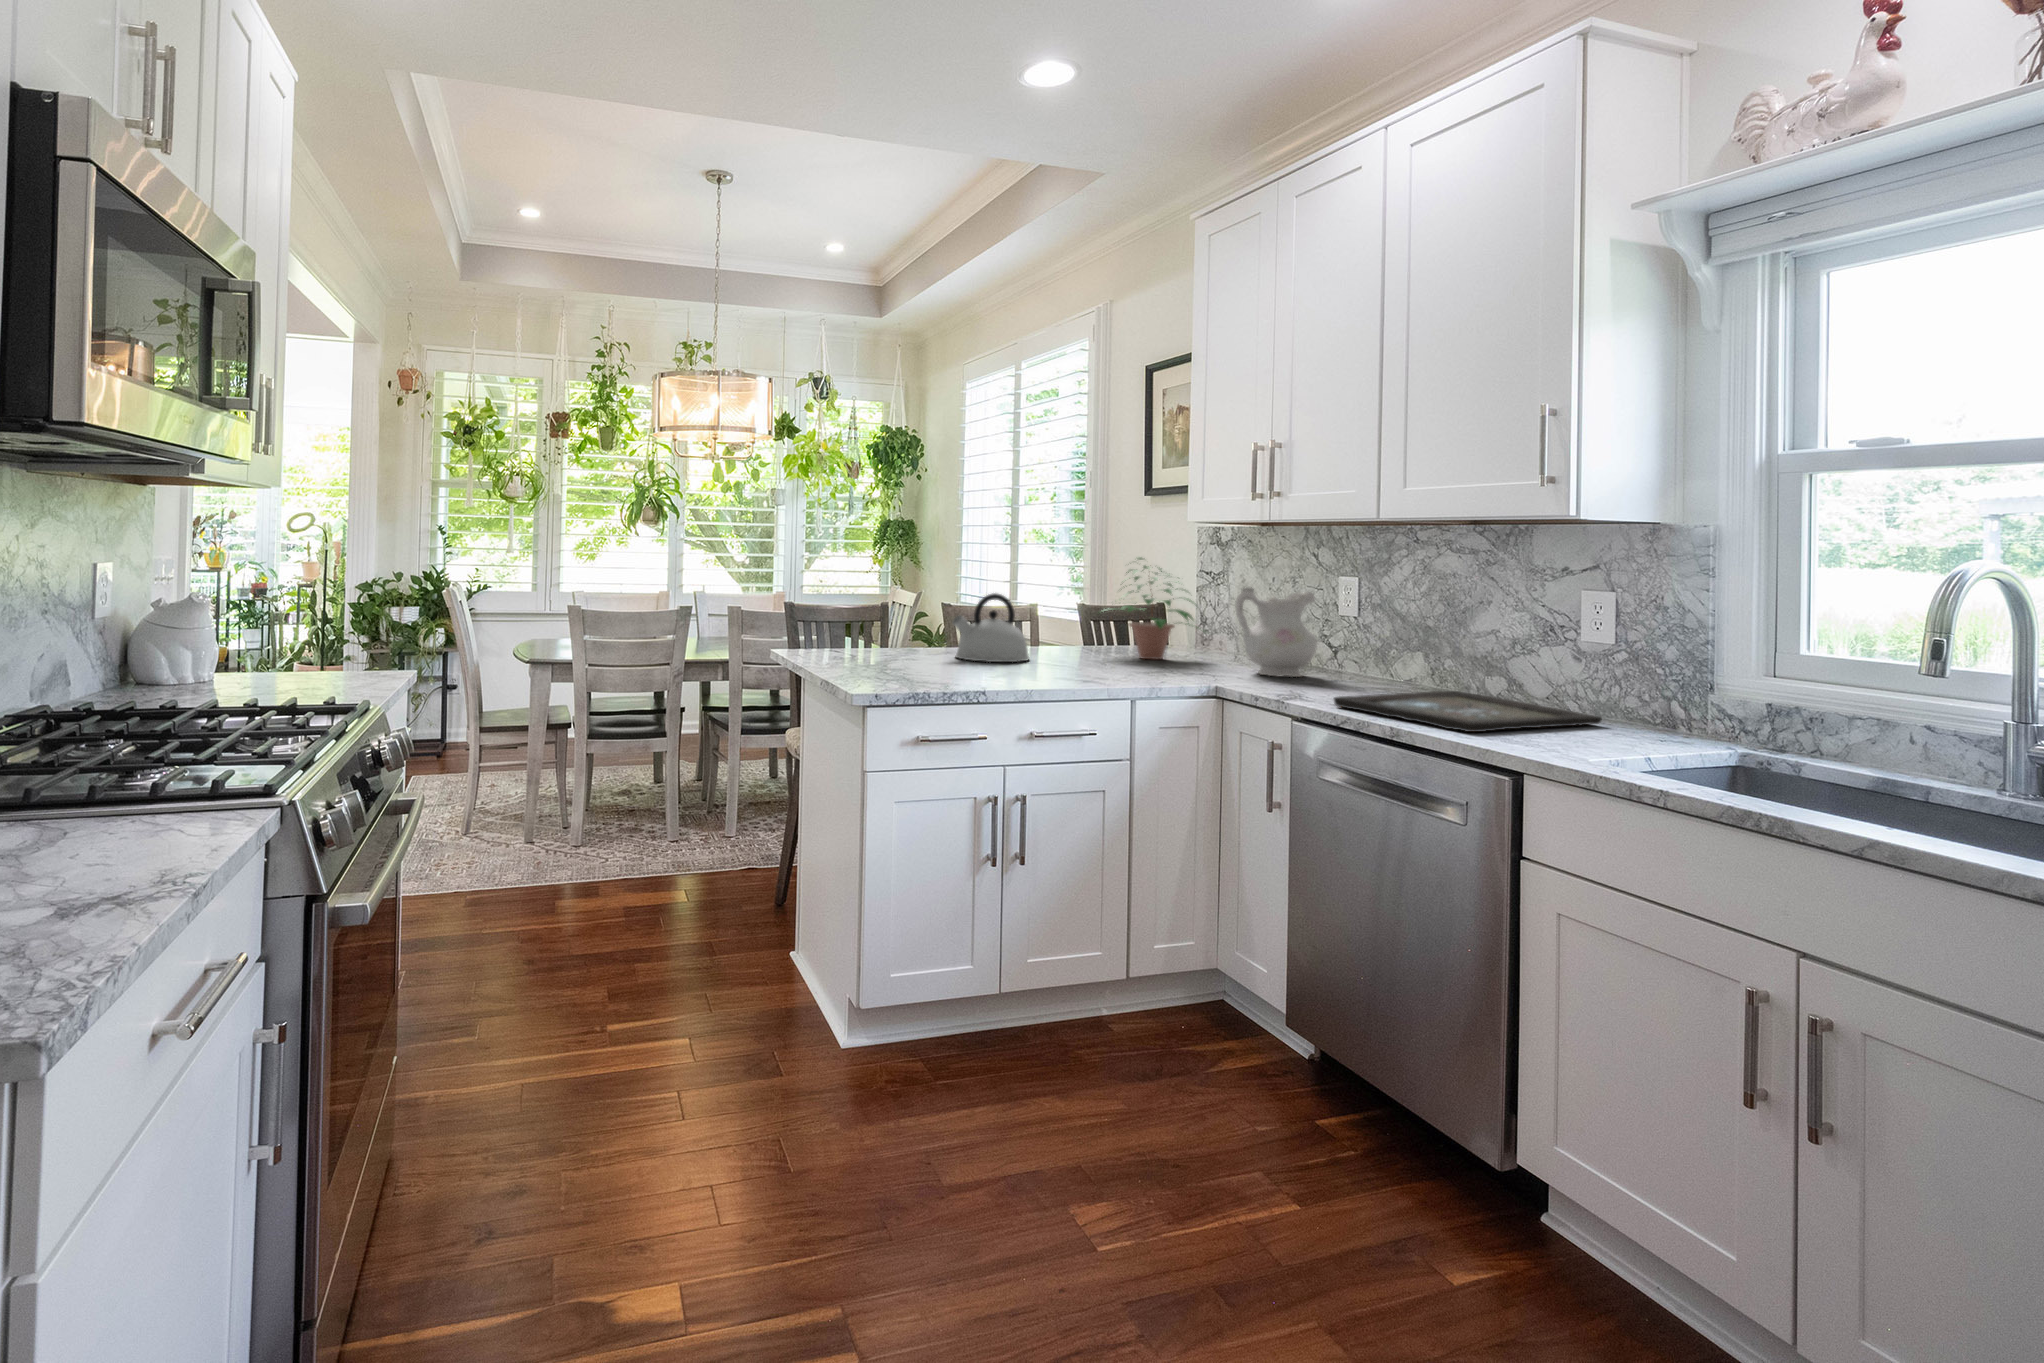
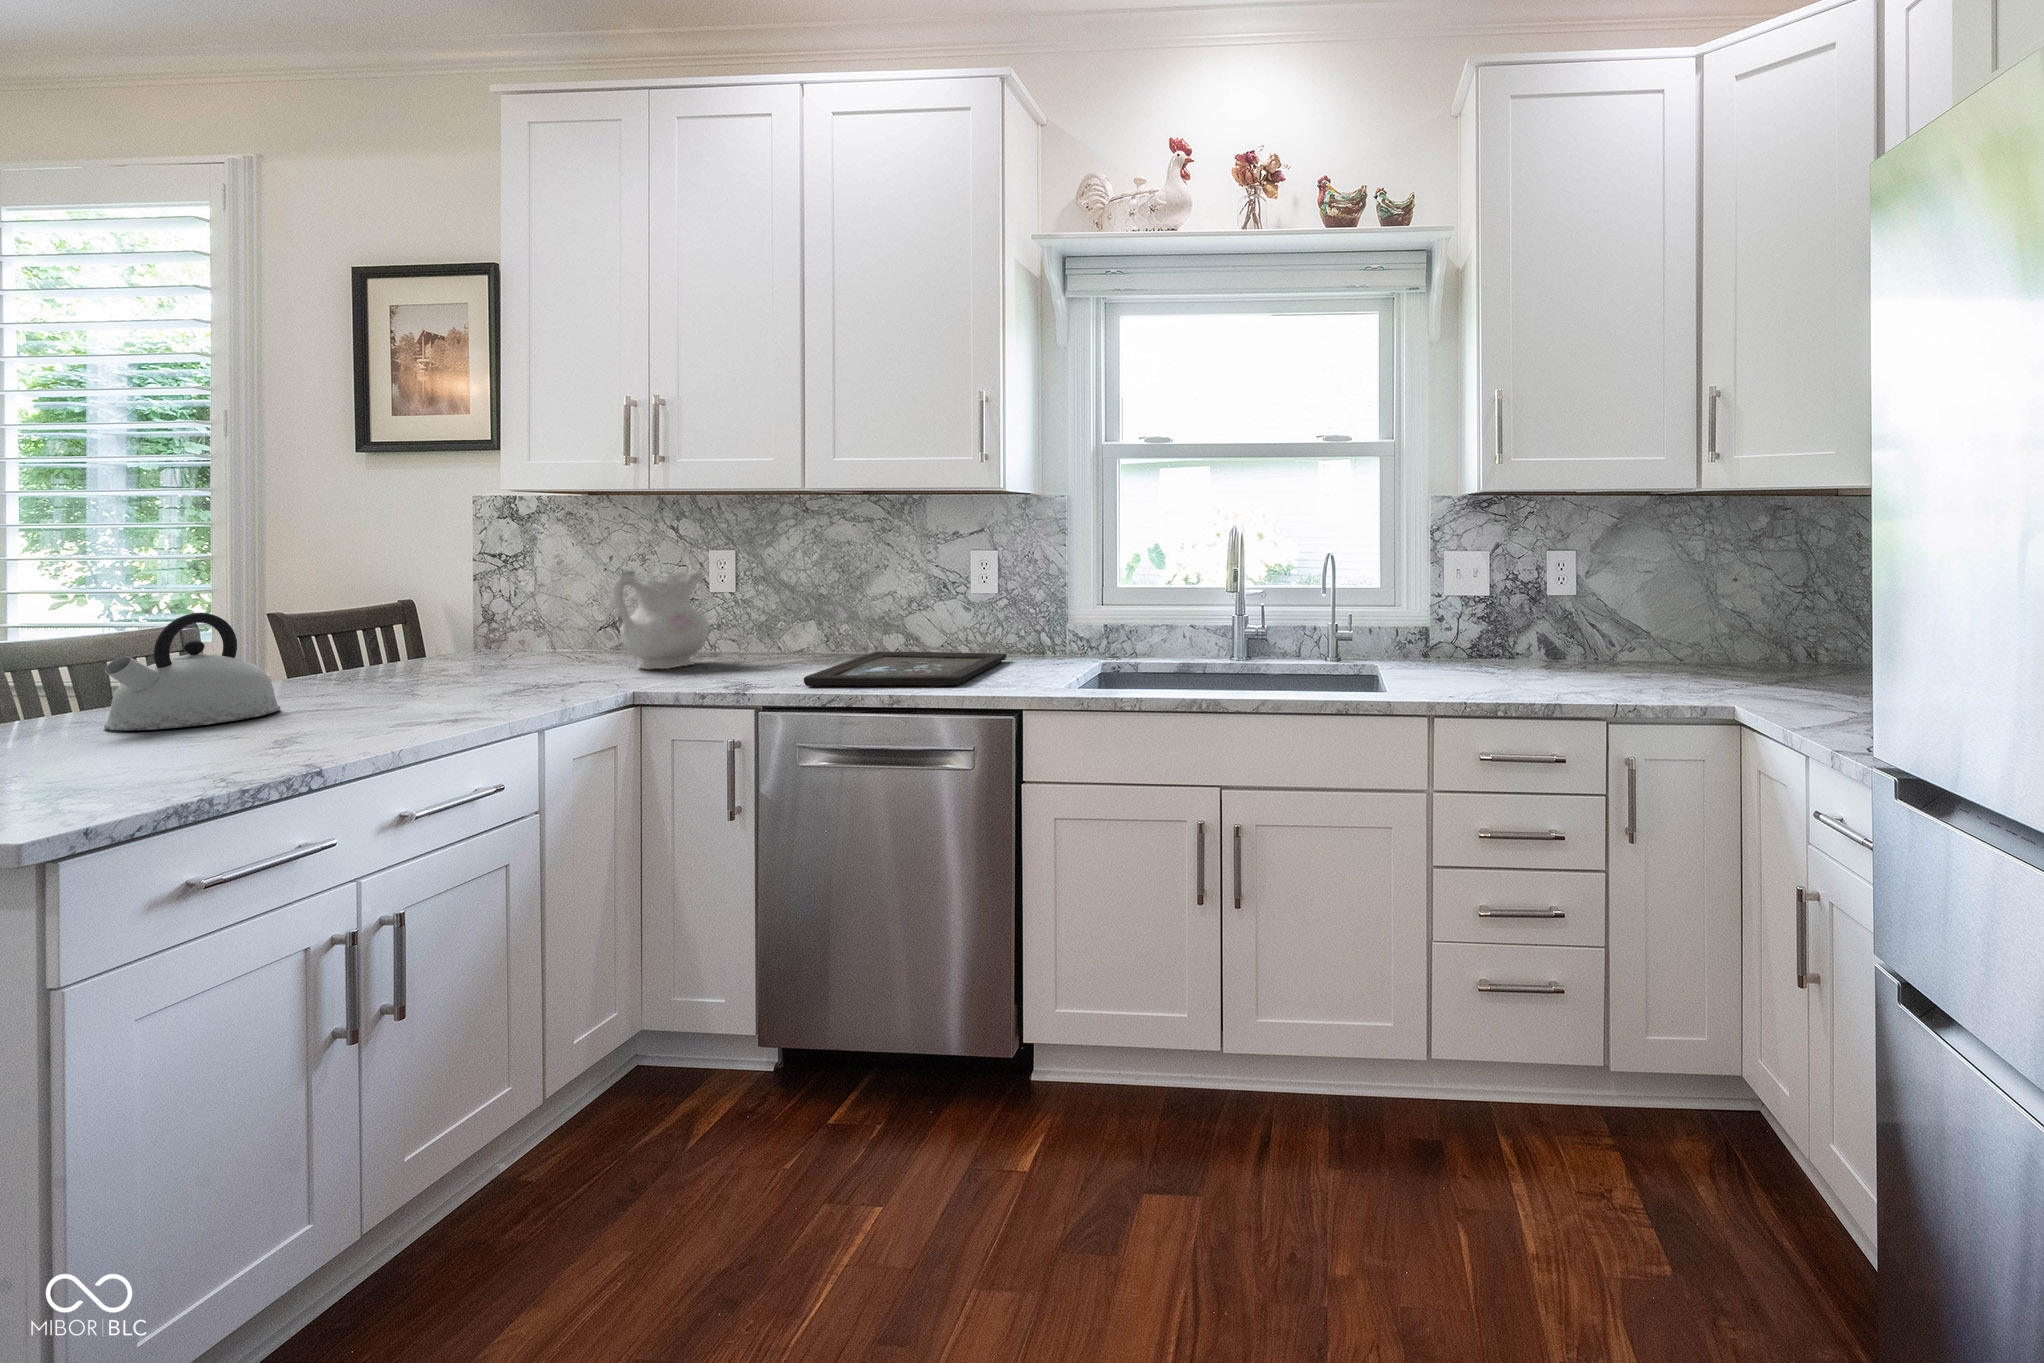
potted plant: present [1098,557,1193,659] -> none [374,541,548,676]

